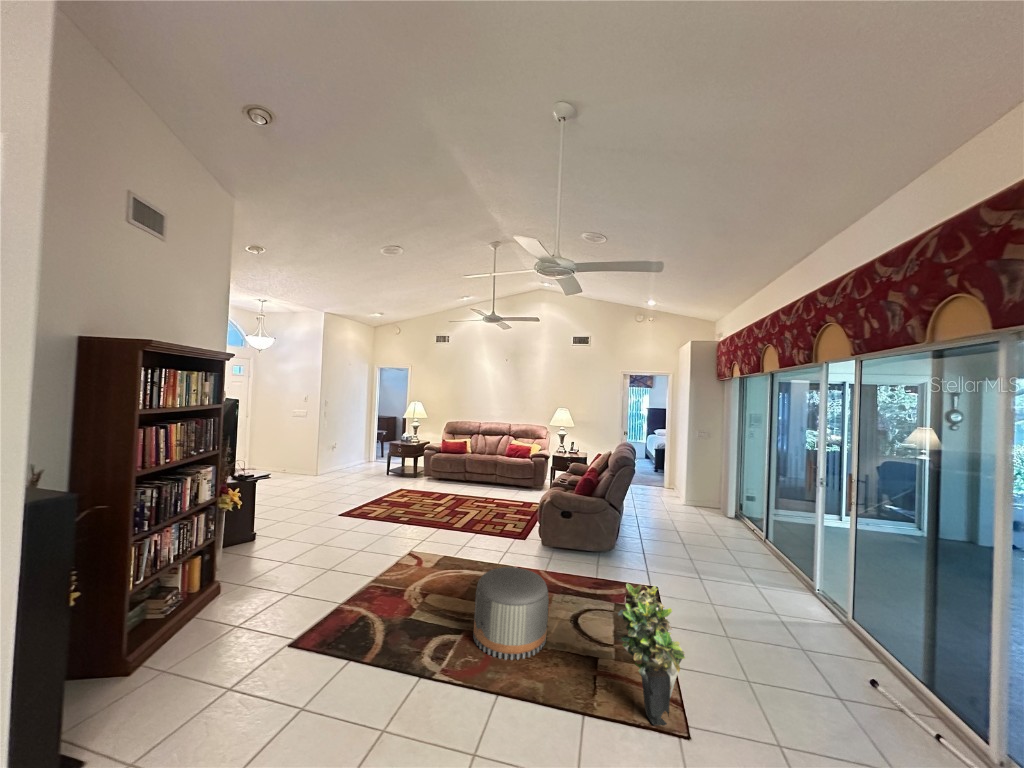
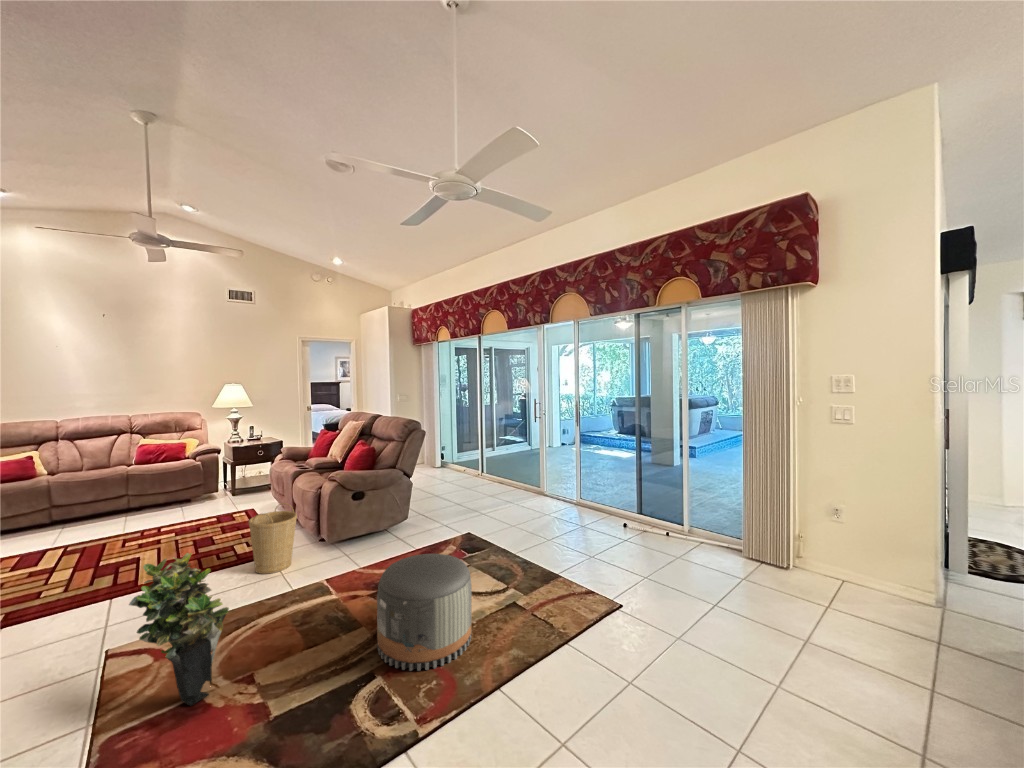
basket: none [494,503,524,550] -> present [249,503,297,574]
potted plant: present [618,584,685,725] -> present [129,553,229,706]

